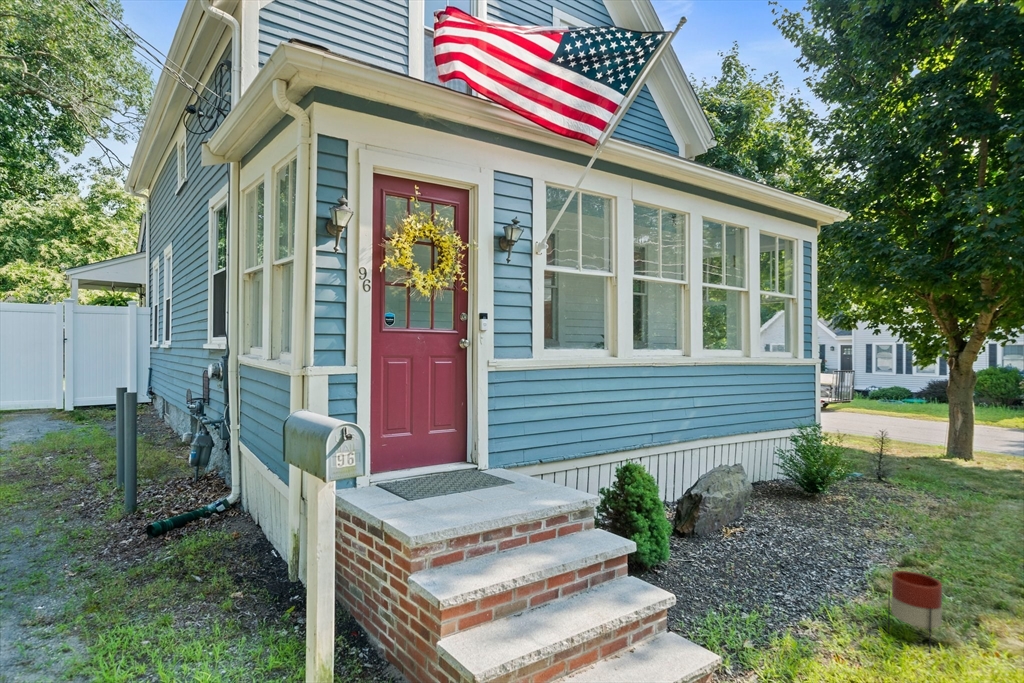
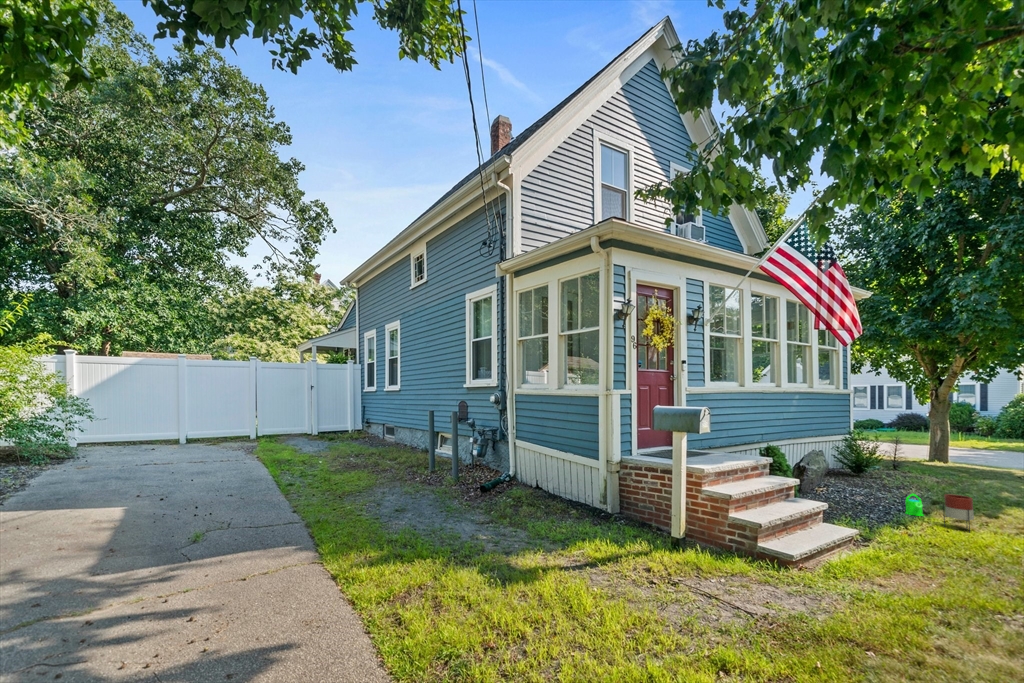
watering can: none [836,554,869,596] -> present [905,494,923,516]

